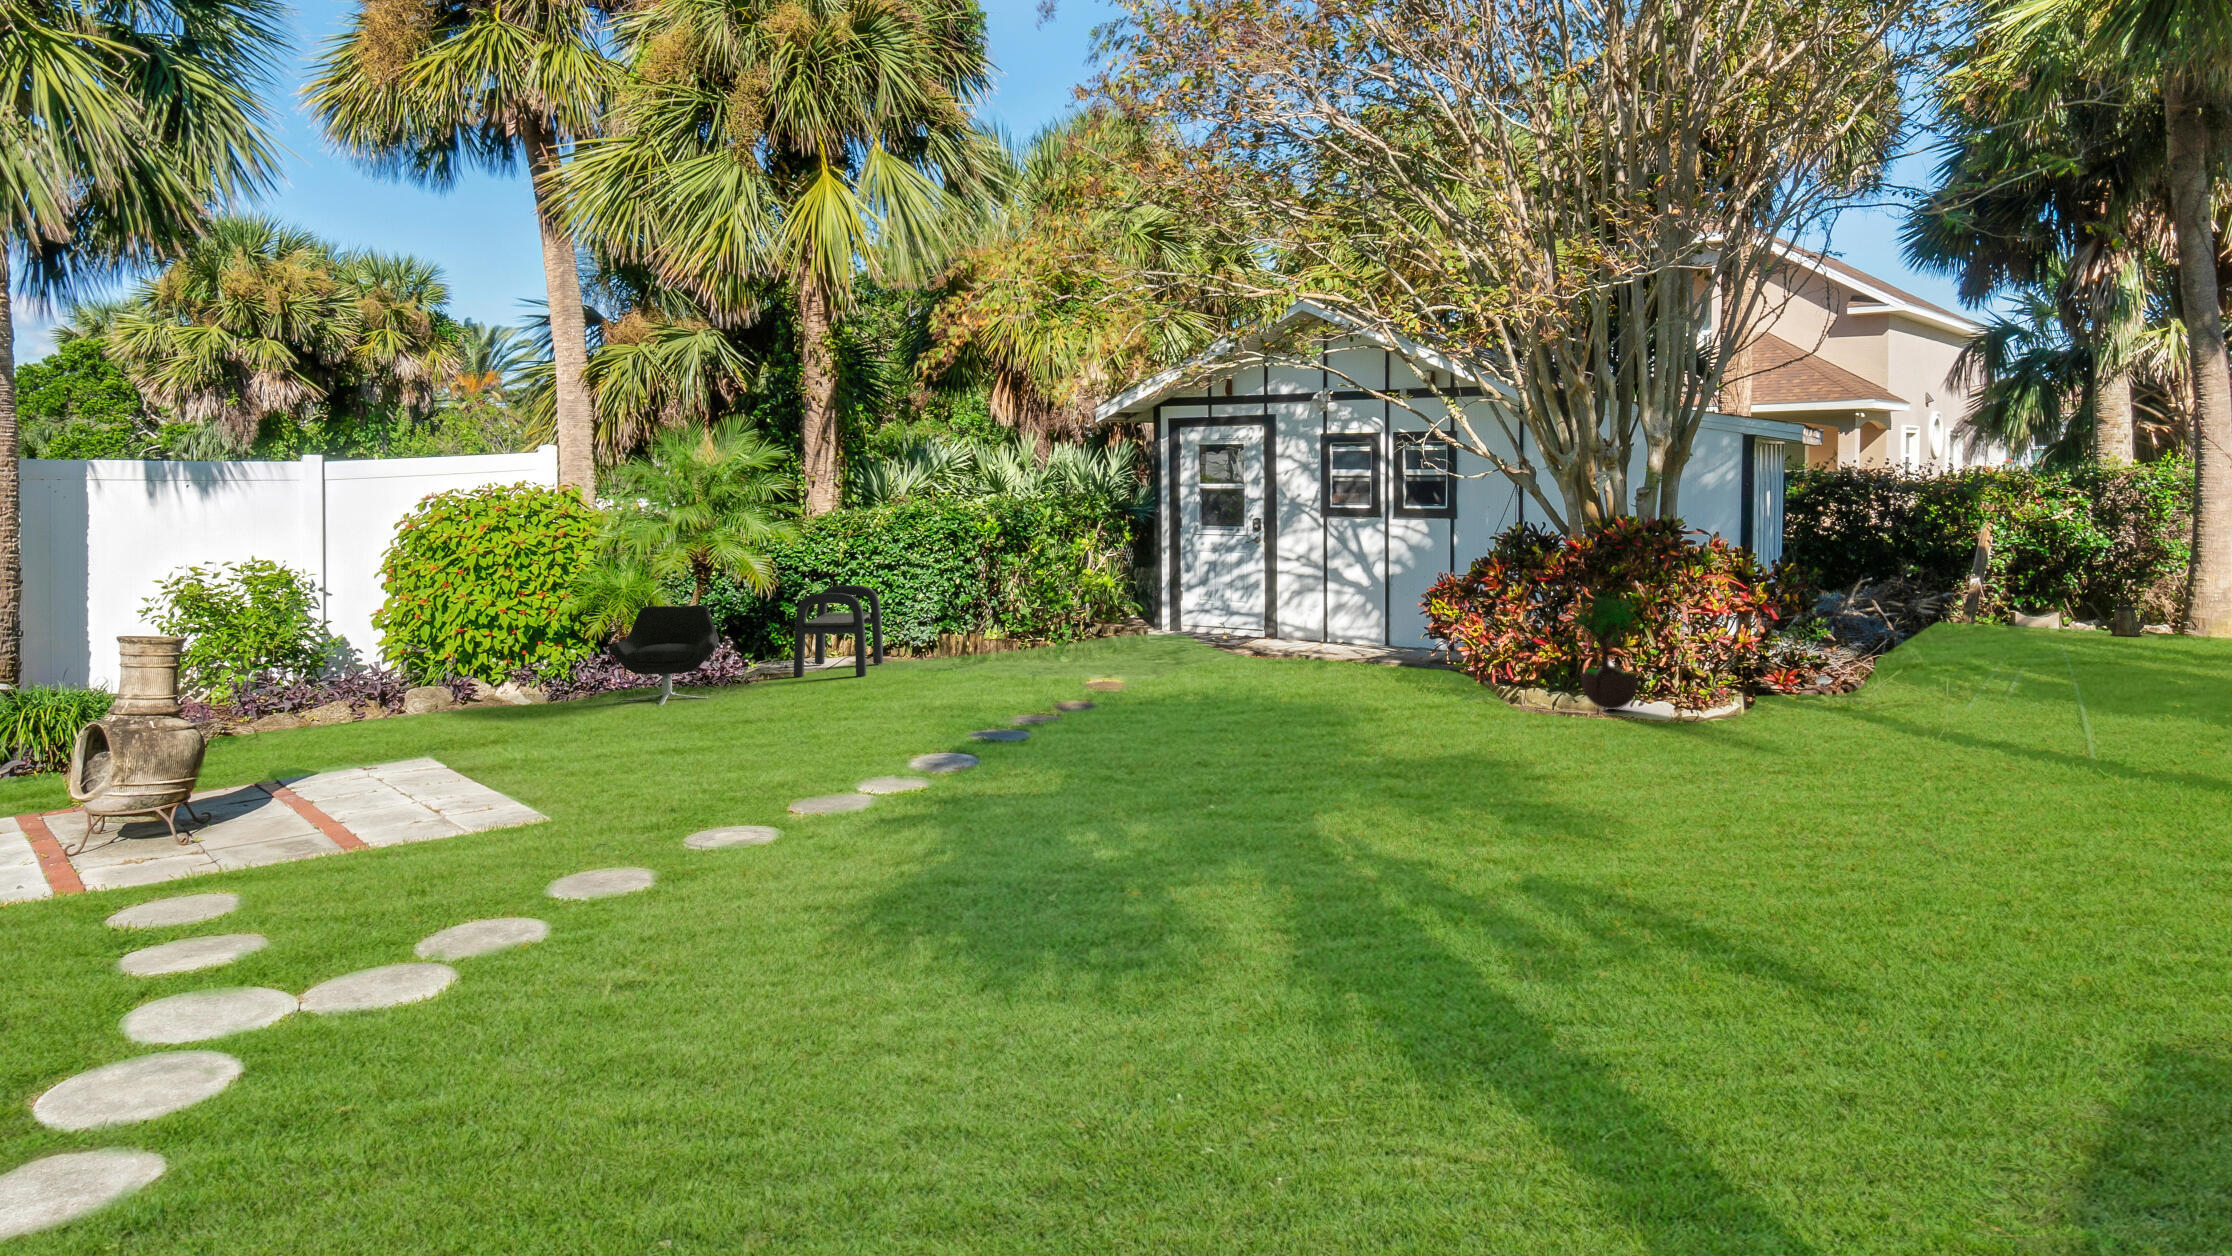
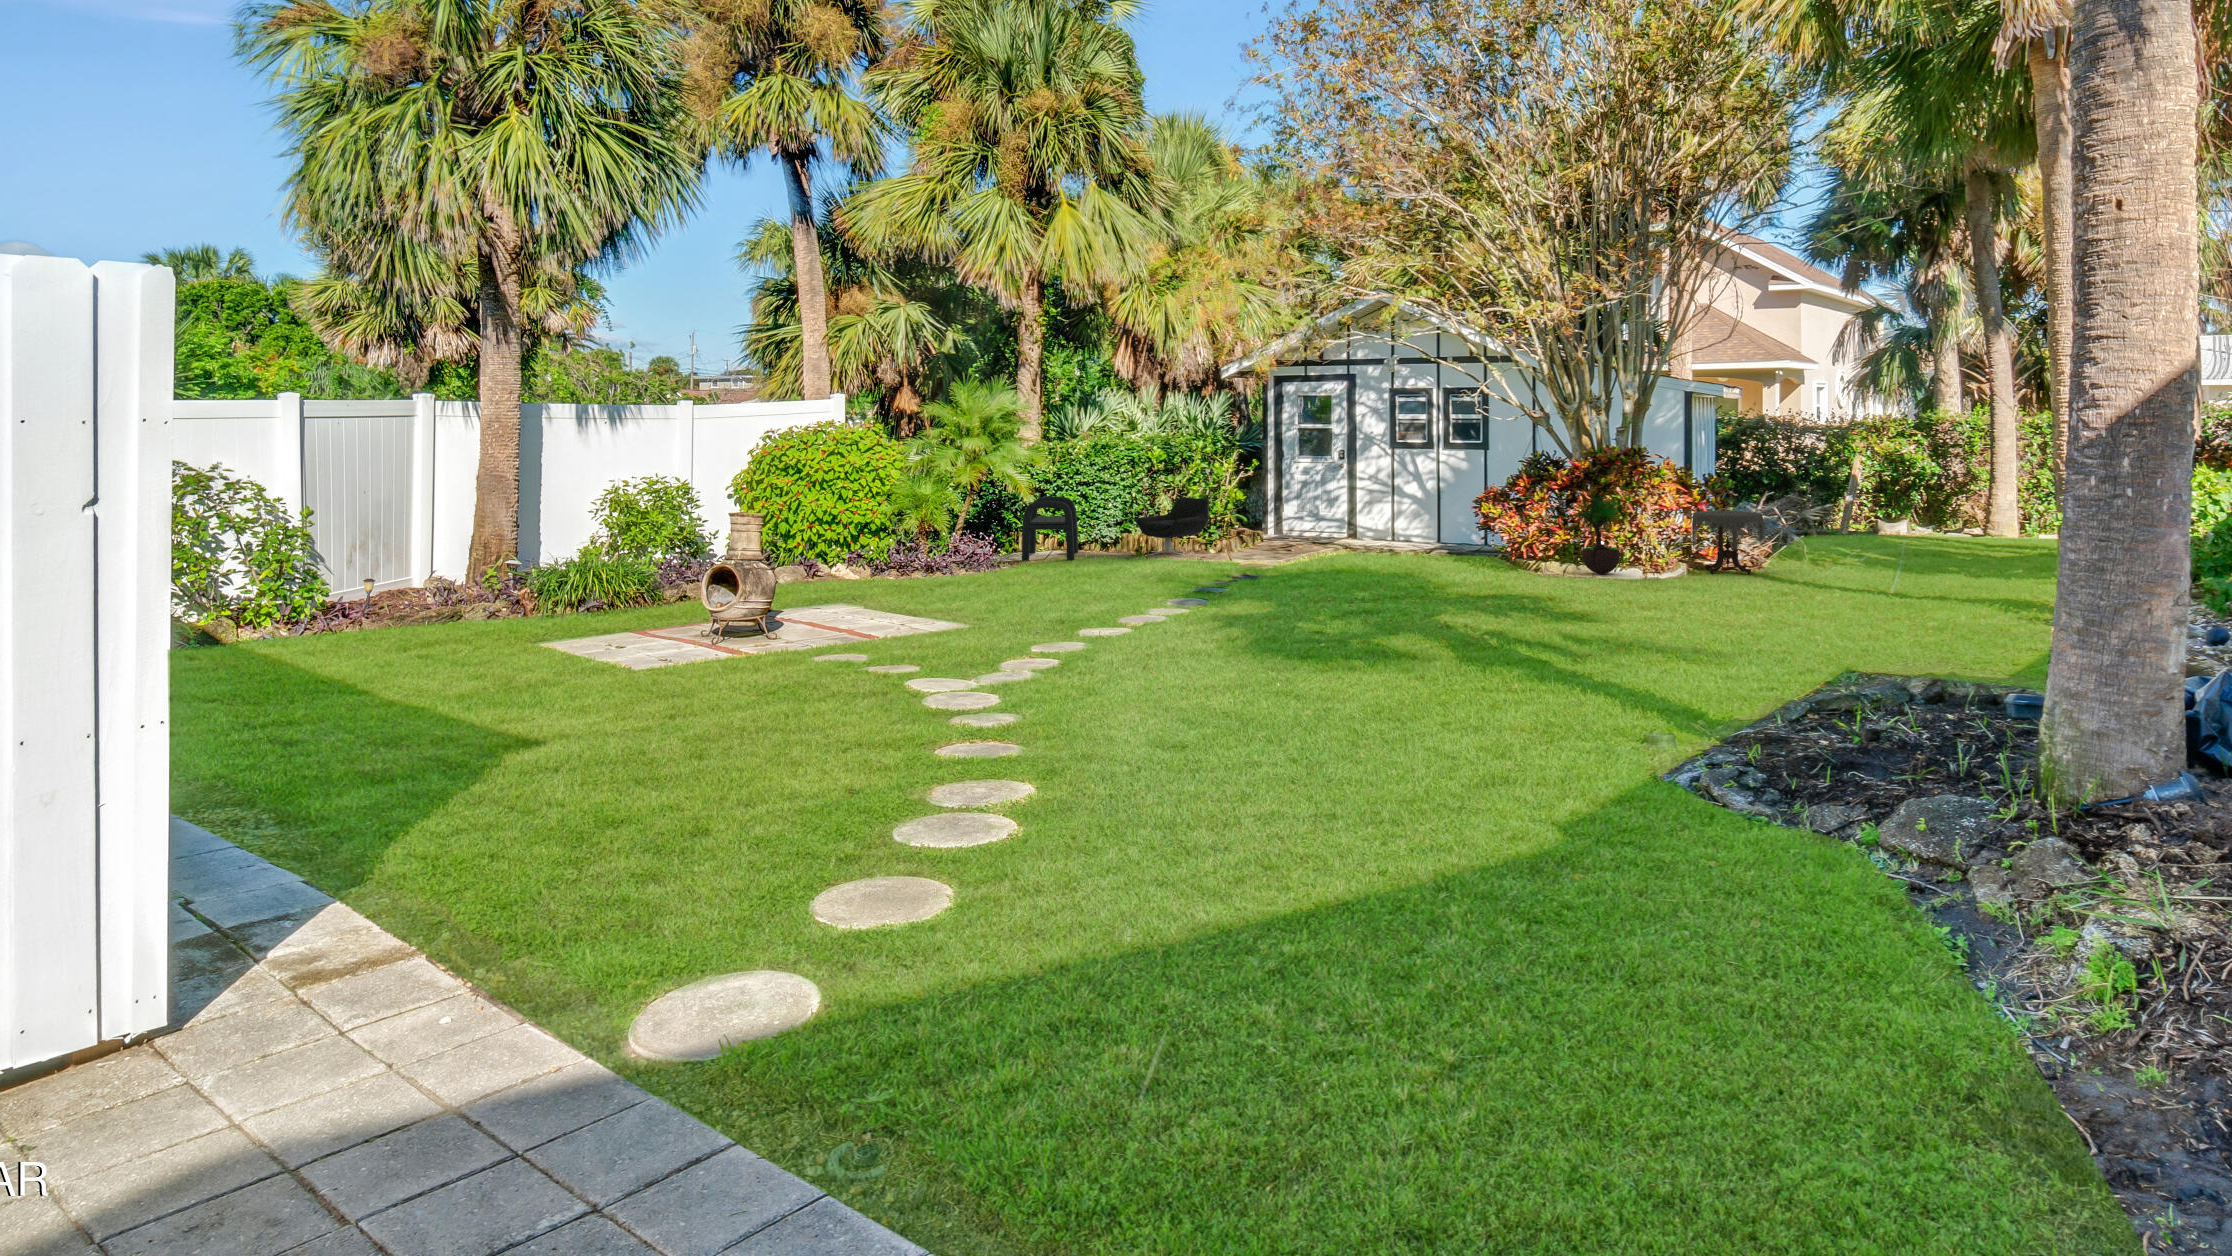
watering can: present [2086,602,2147,636] -> none [1924,510,1965,534]
lounge chair: present [609,605,719,705] -> present [1136,497,1209,555]
side table: none [1749,614,1863,713] -> present [1692,511,1765,575]

